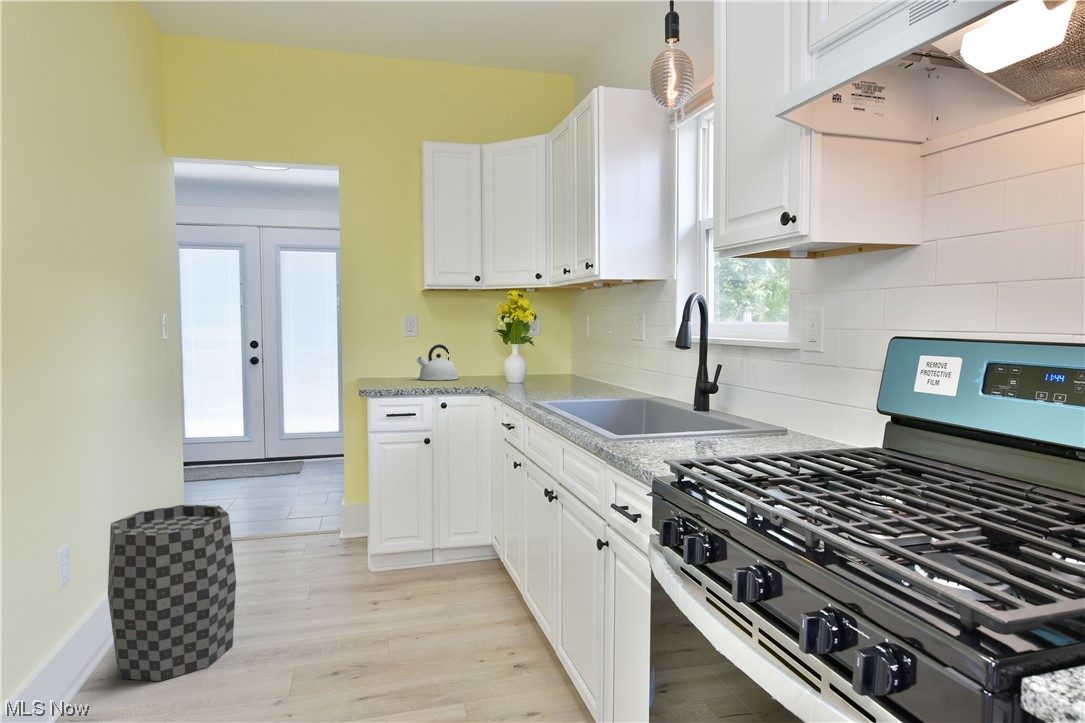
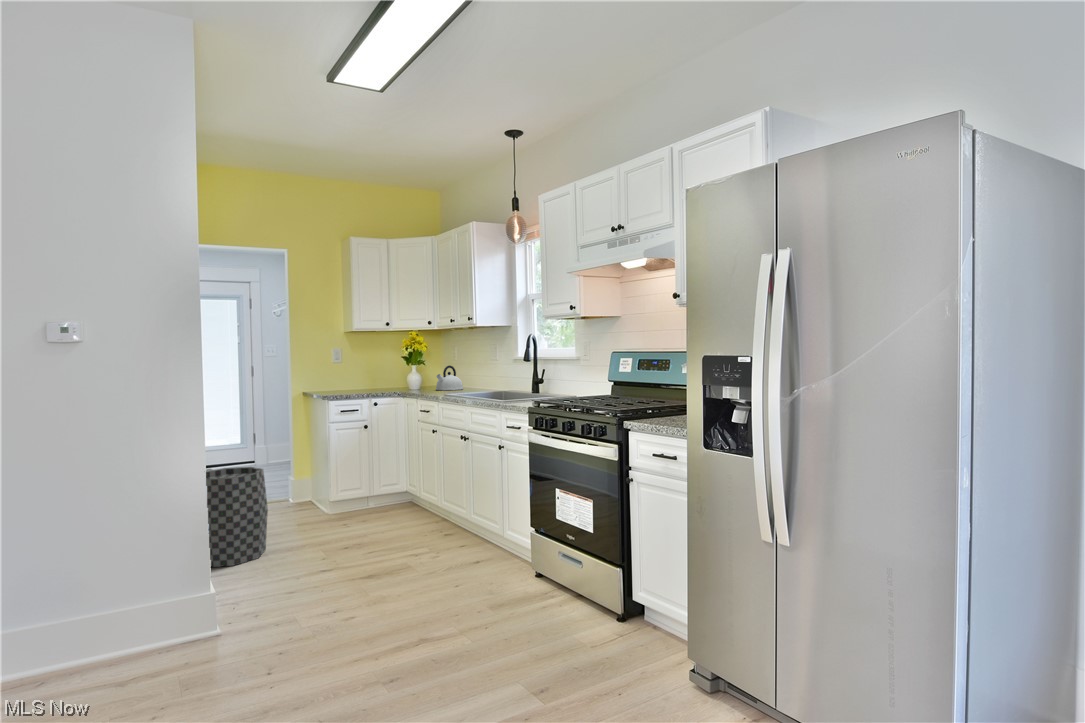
kettle: present [416,344,459,380] -> present [436,365,463,390]

